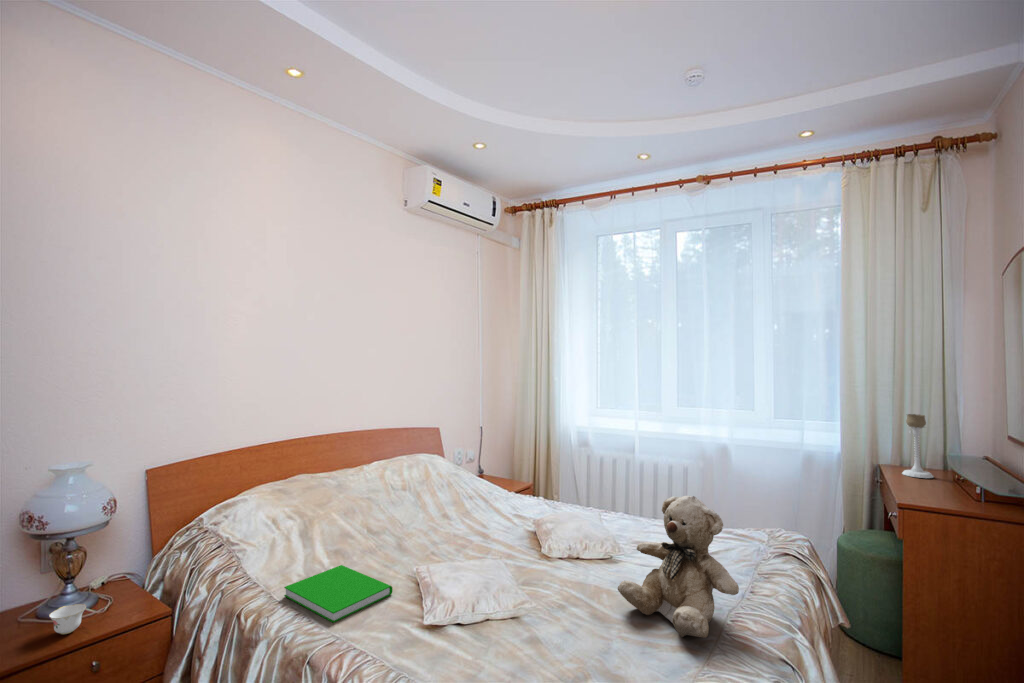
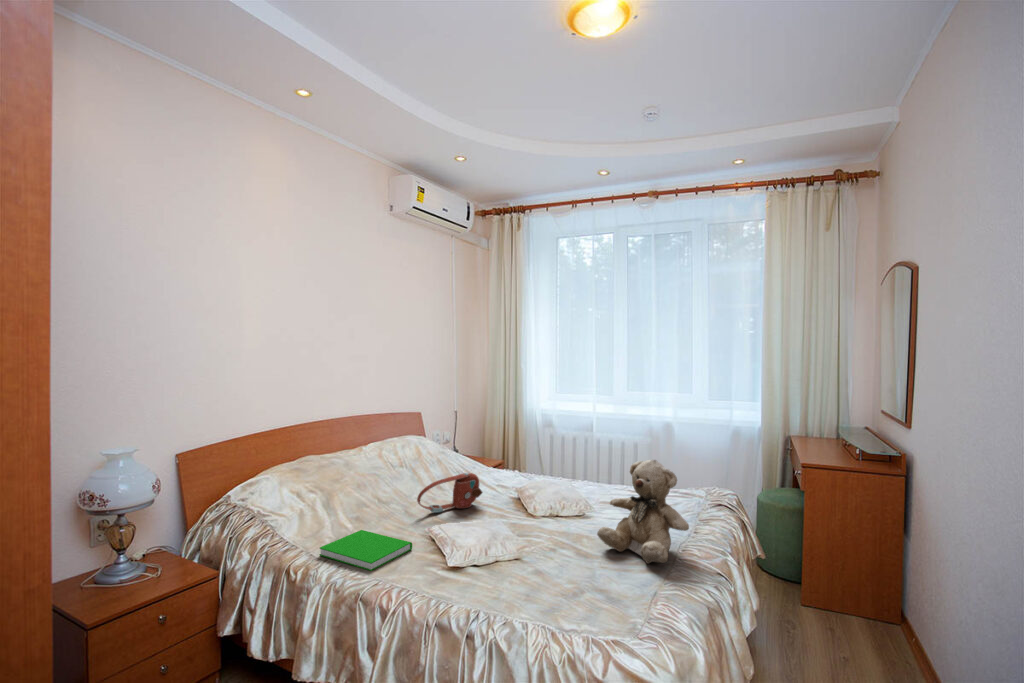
candle holder: present [902,414,933,478] -> none [807,395,830,446]
handbag: none [413,499,493,545] -> present [417,473,483,512]
teacup: present [49,604,86,634] -> none [121,568,151,593]

